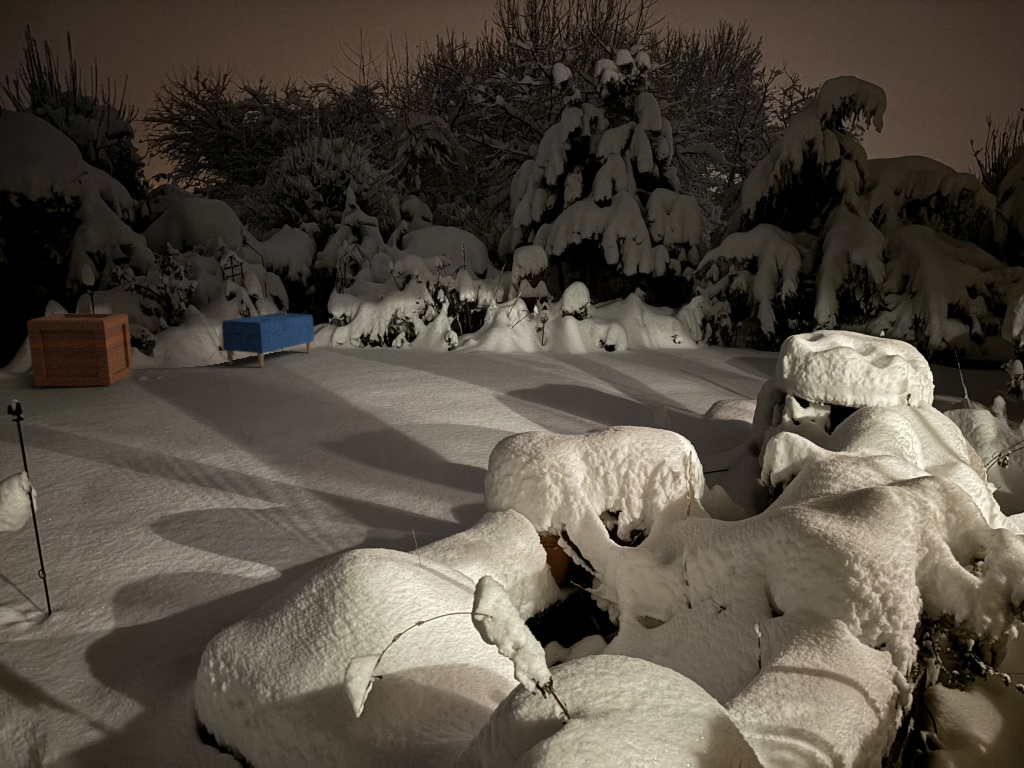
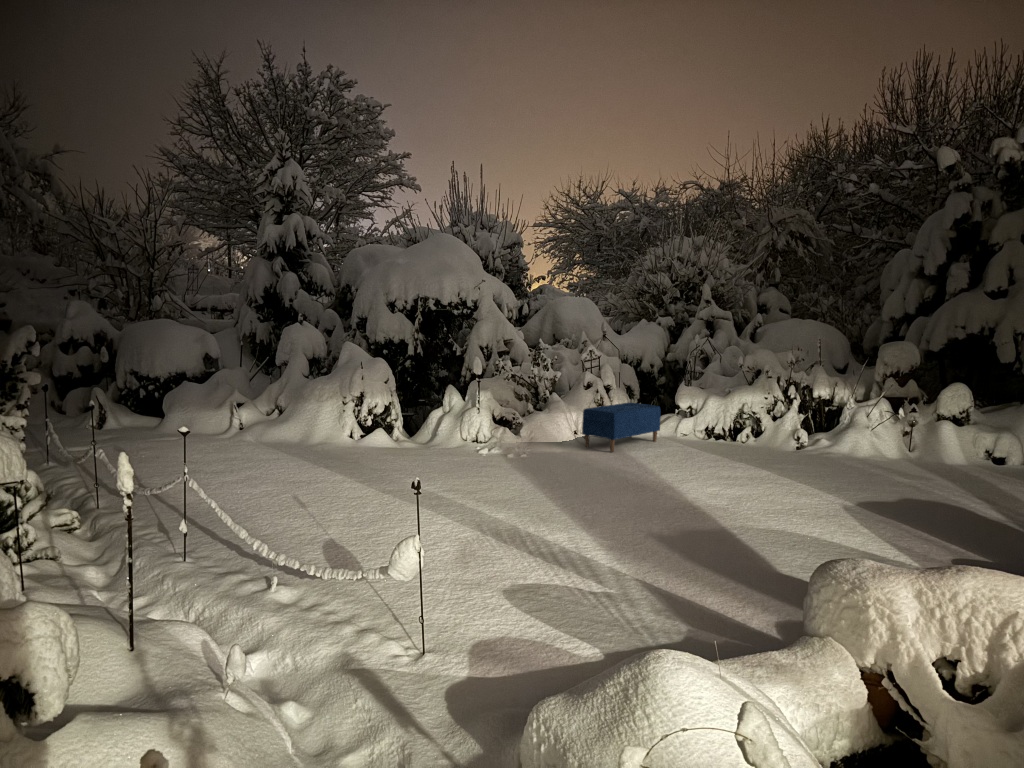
wooden crate: present [27,313,132,387] -> none [448,398,514,458]

